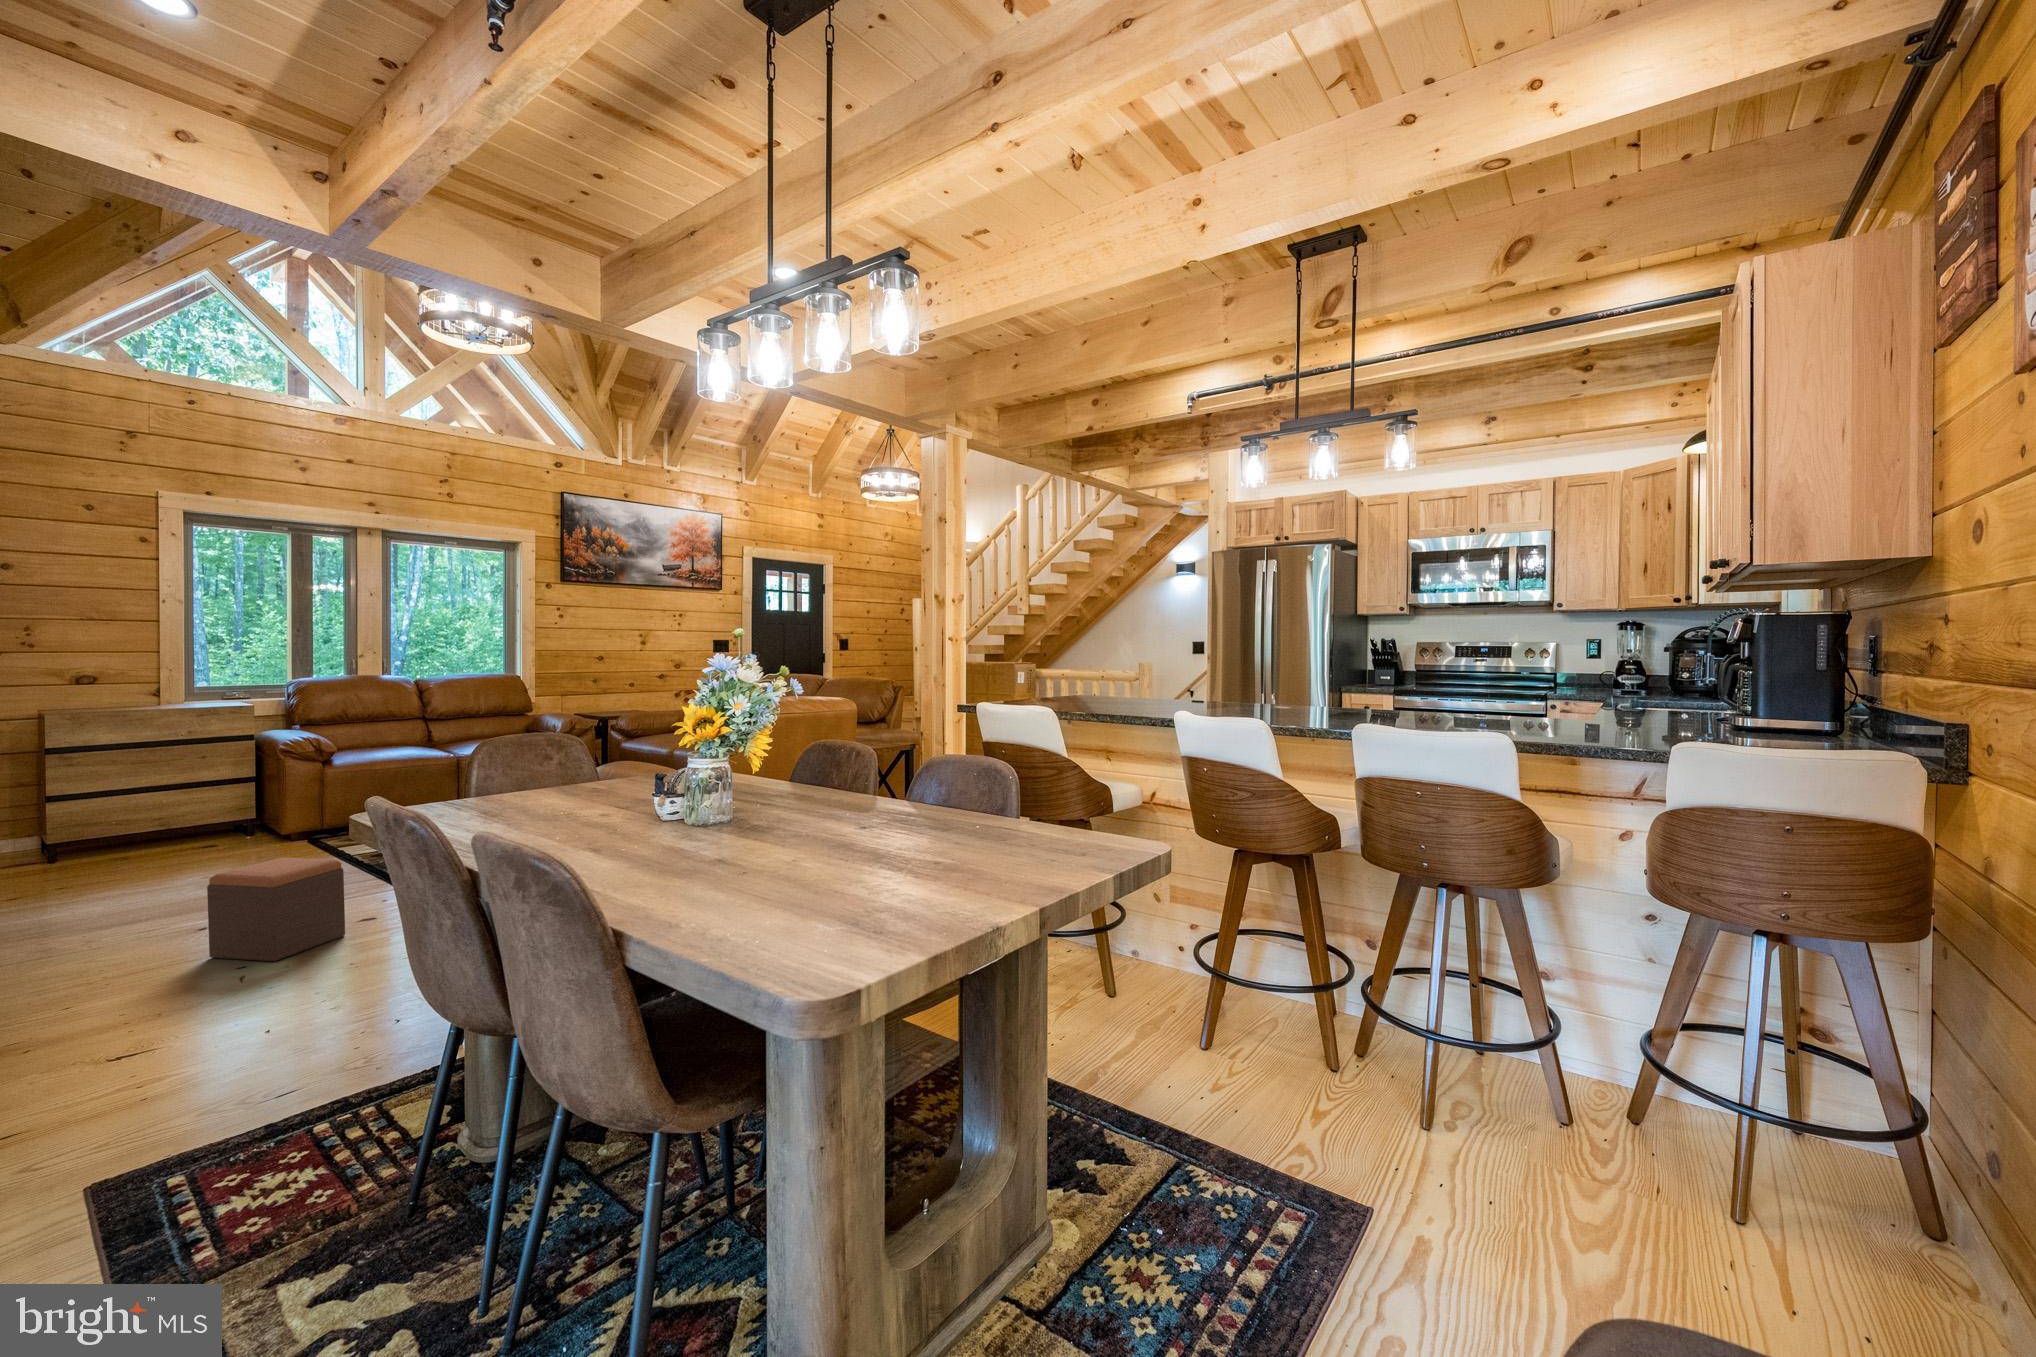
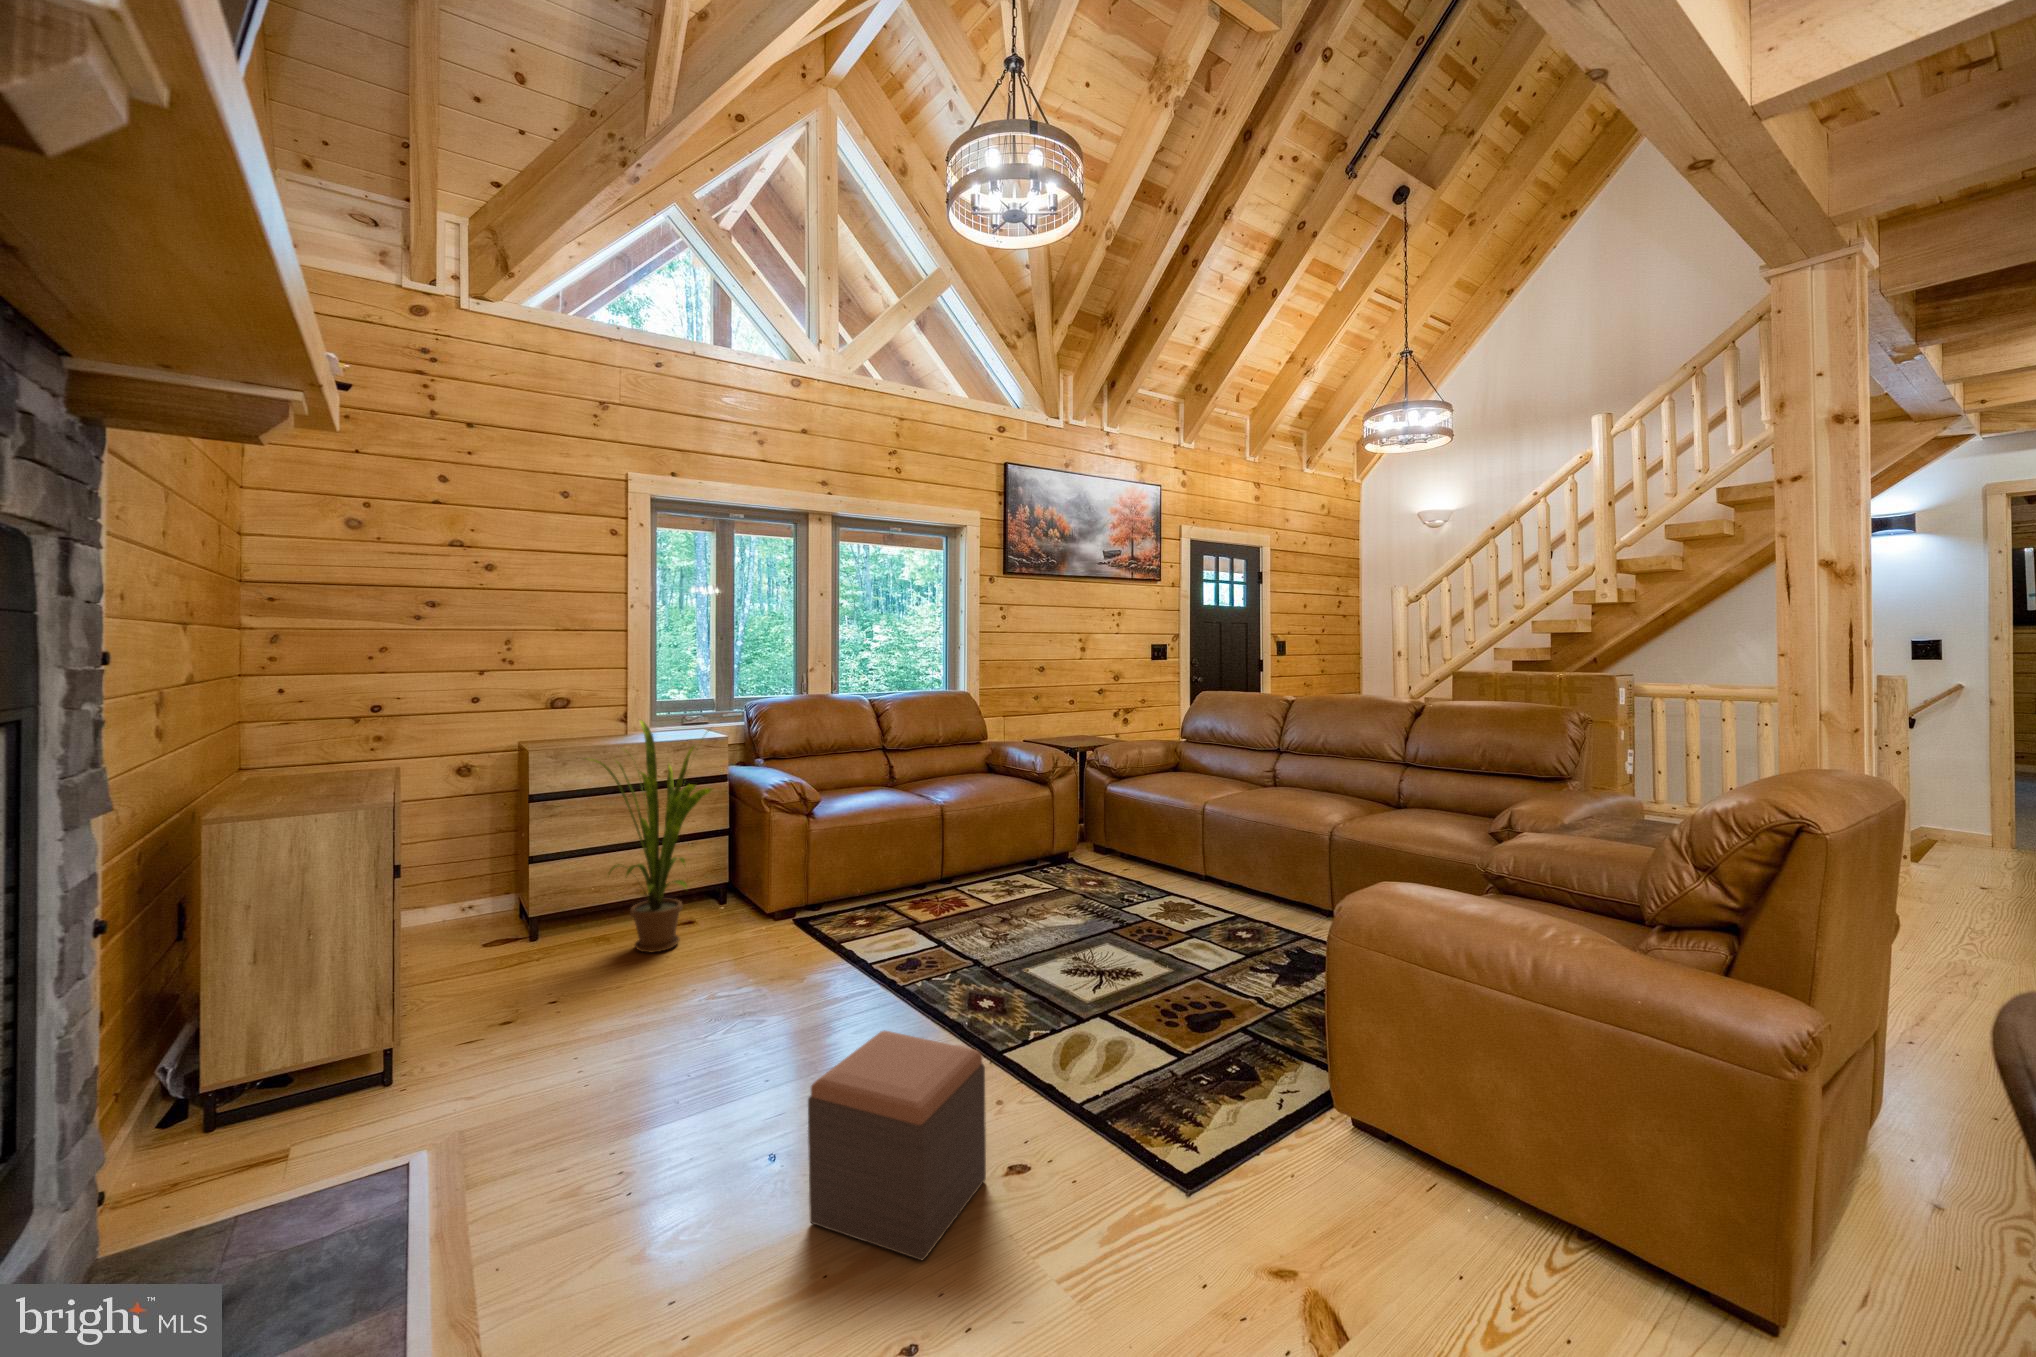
house plant: none [86,690,227,867] -> present [591,720,712,952]

